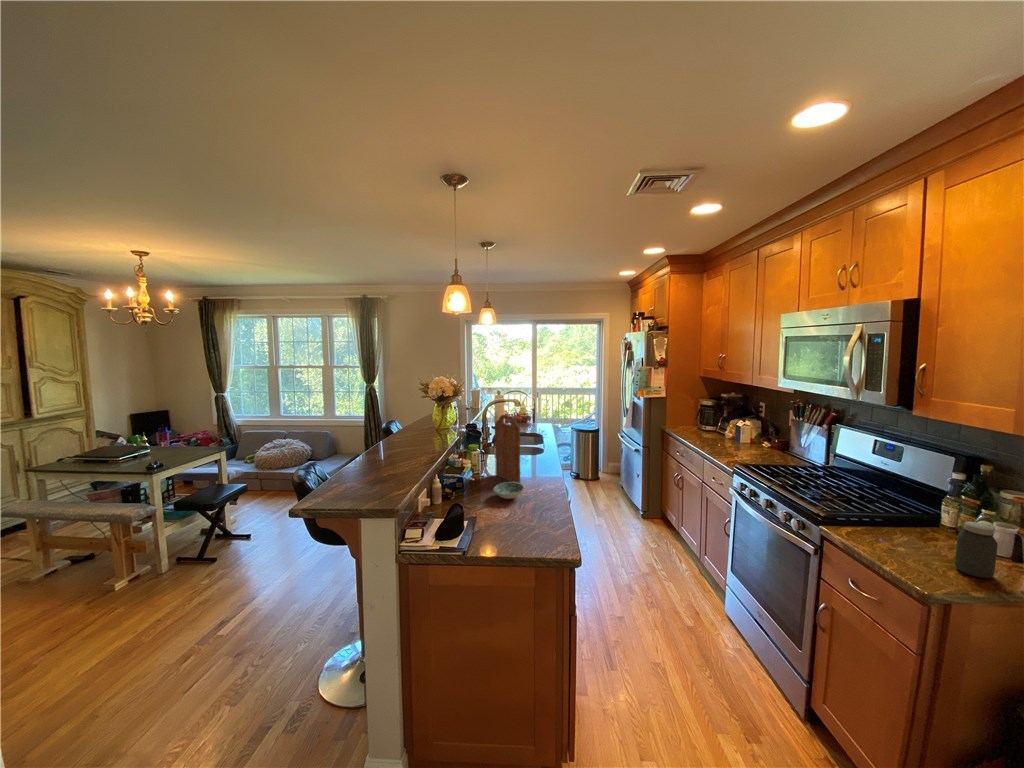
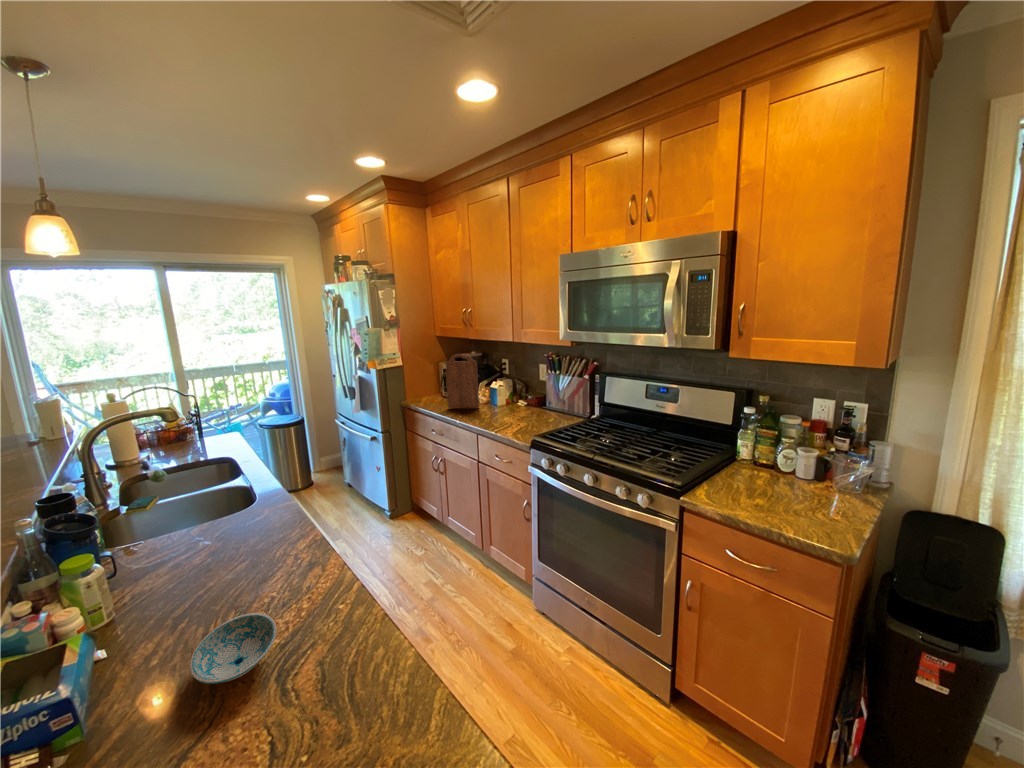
cutting board: present [495,415,520,483] -> present [445,354,479,408]
jar: present [955,522,998,578] -> none [799,457,834,510]

